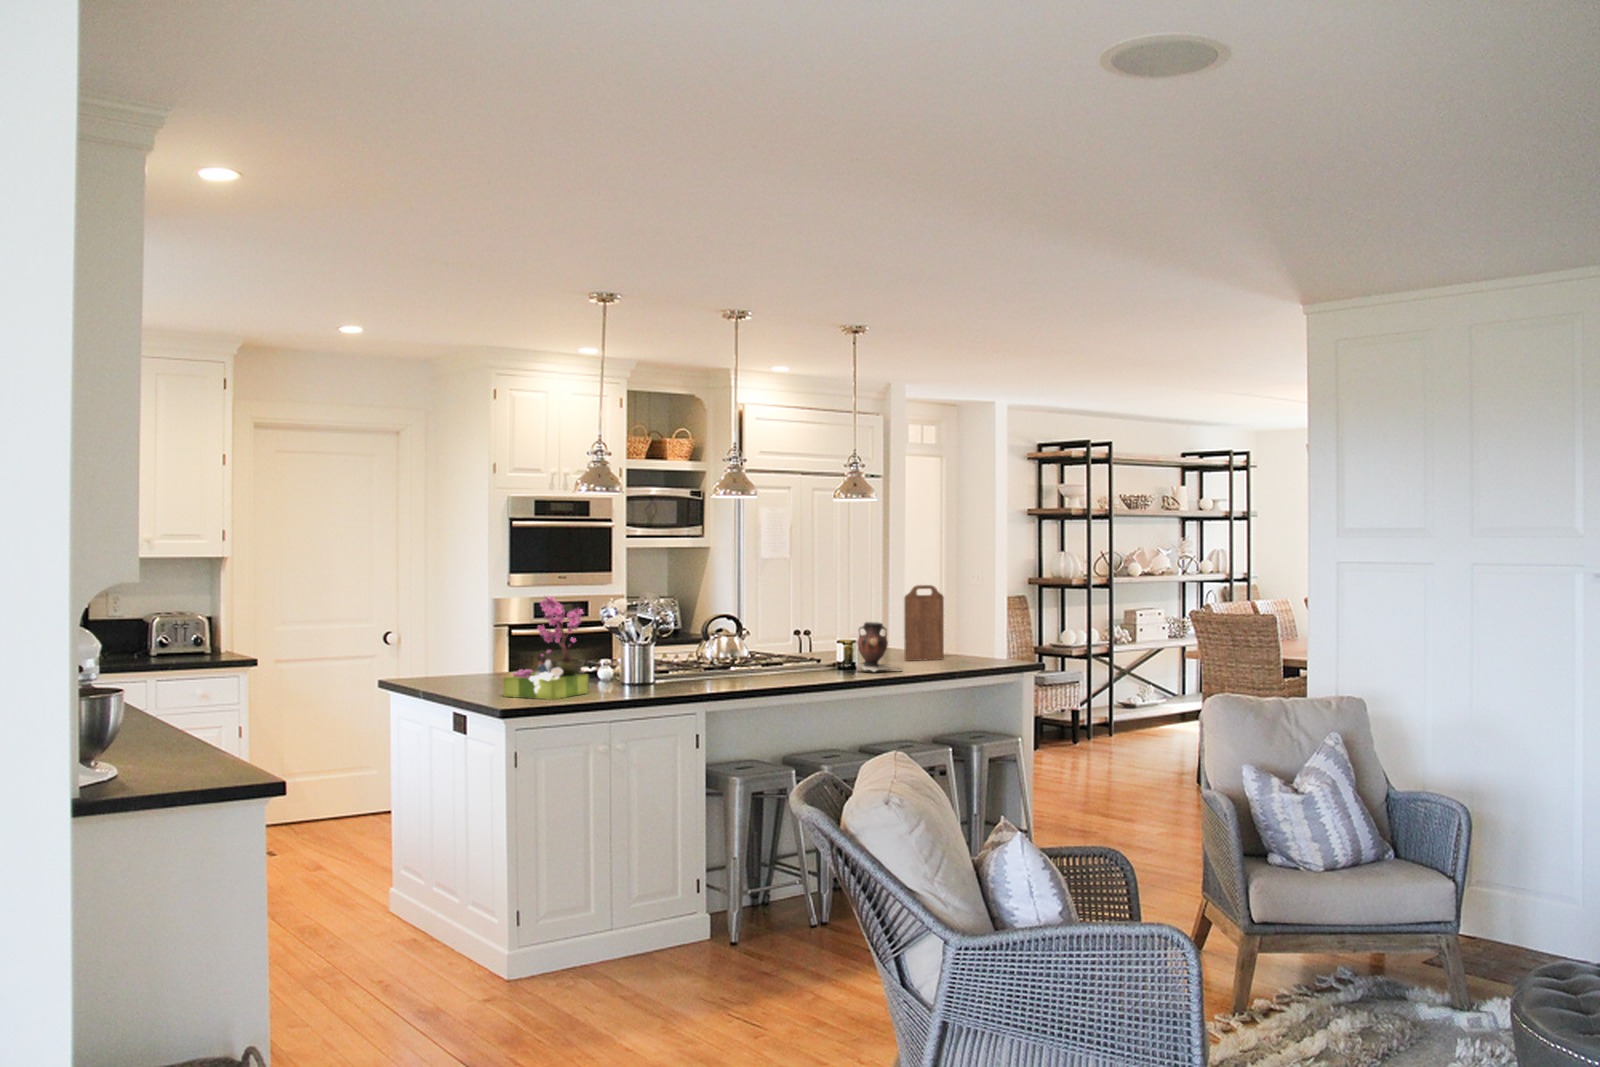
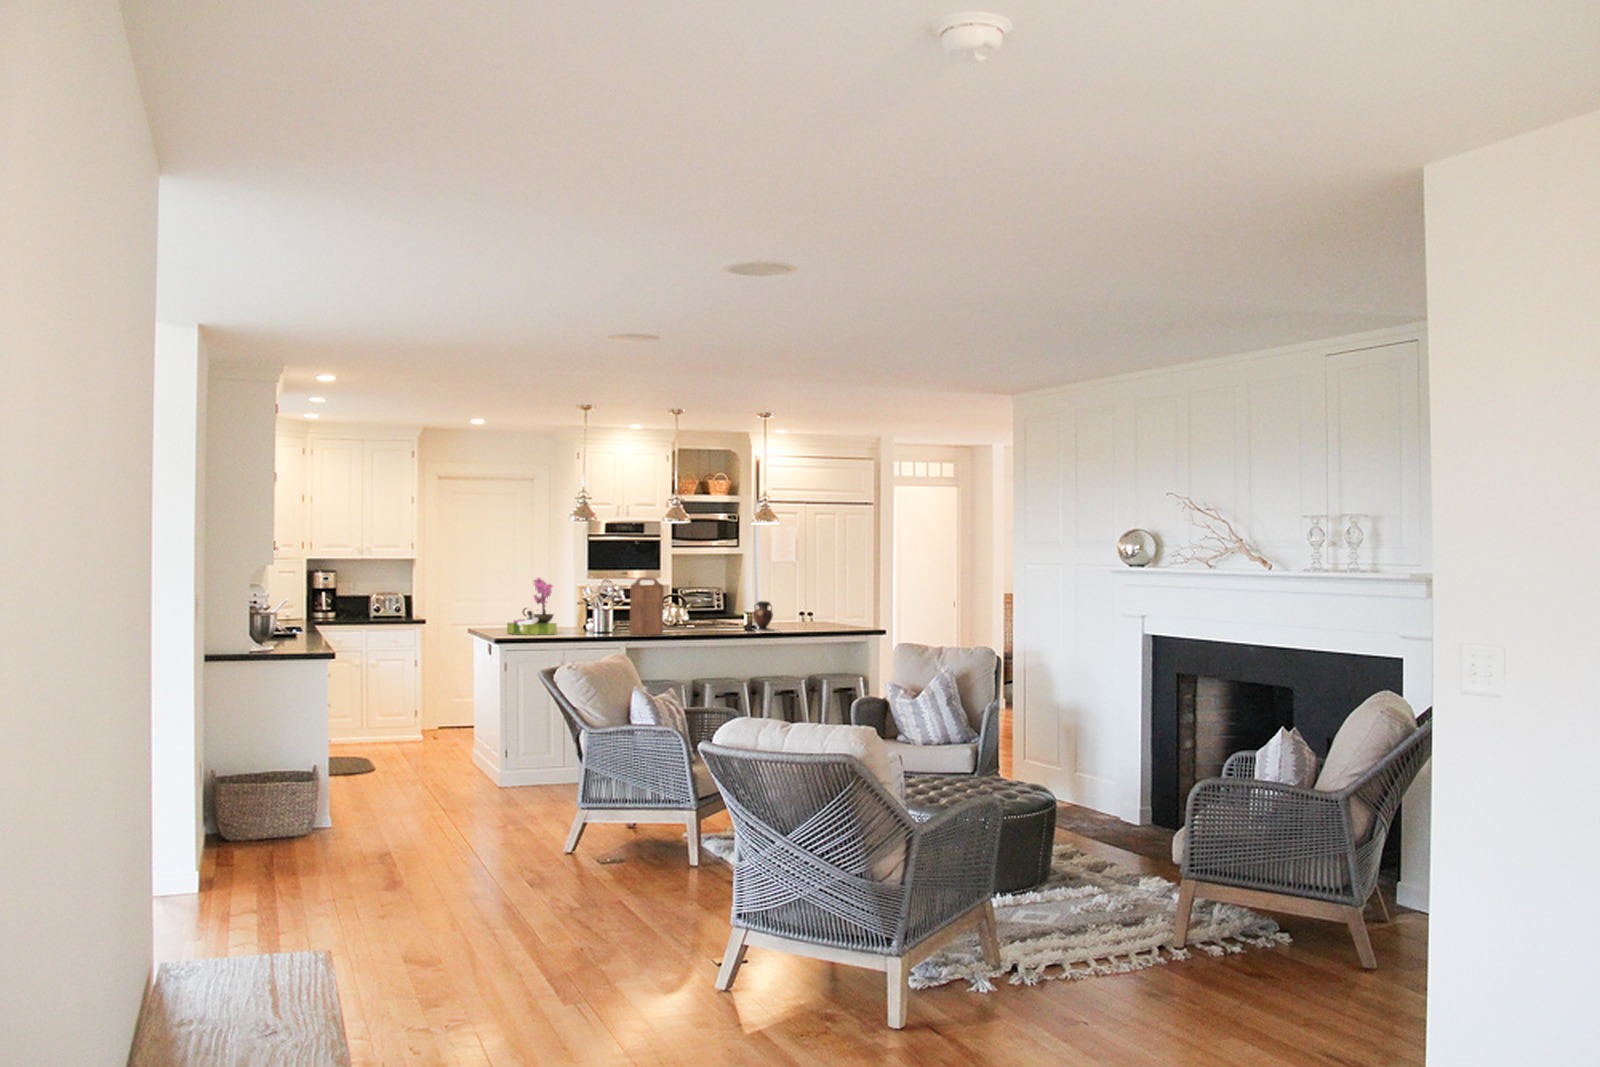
cutting board: present [904,585,944,661] -> present [630,577,664,635]

